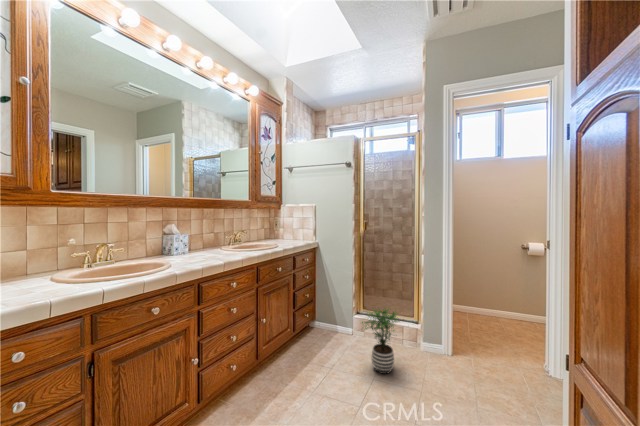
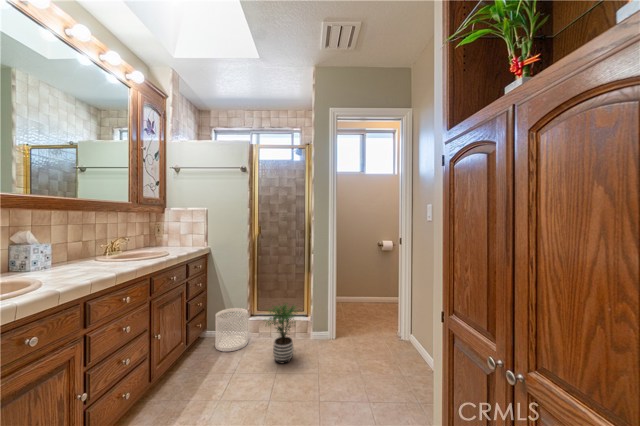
waste basket: none [320,304,351,347] -> present [215,308,248,351]

